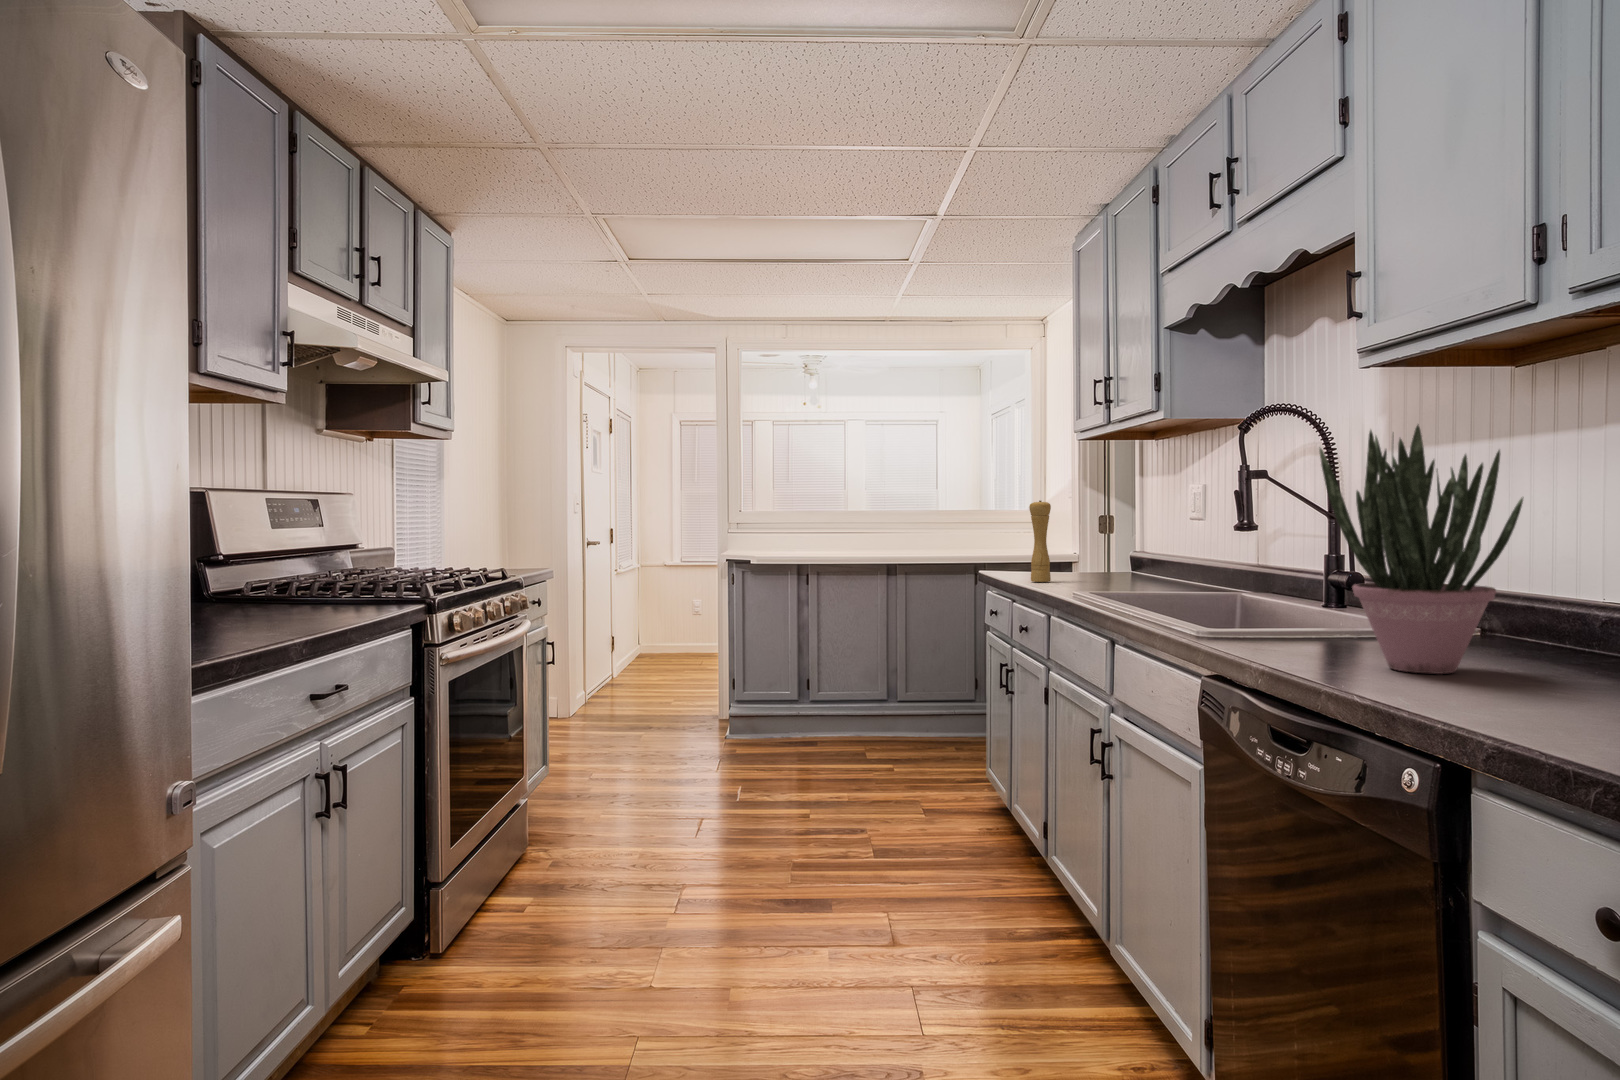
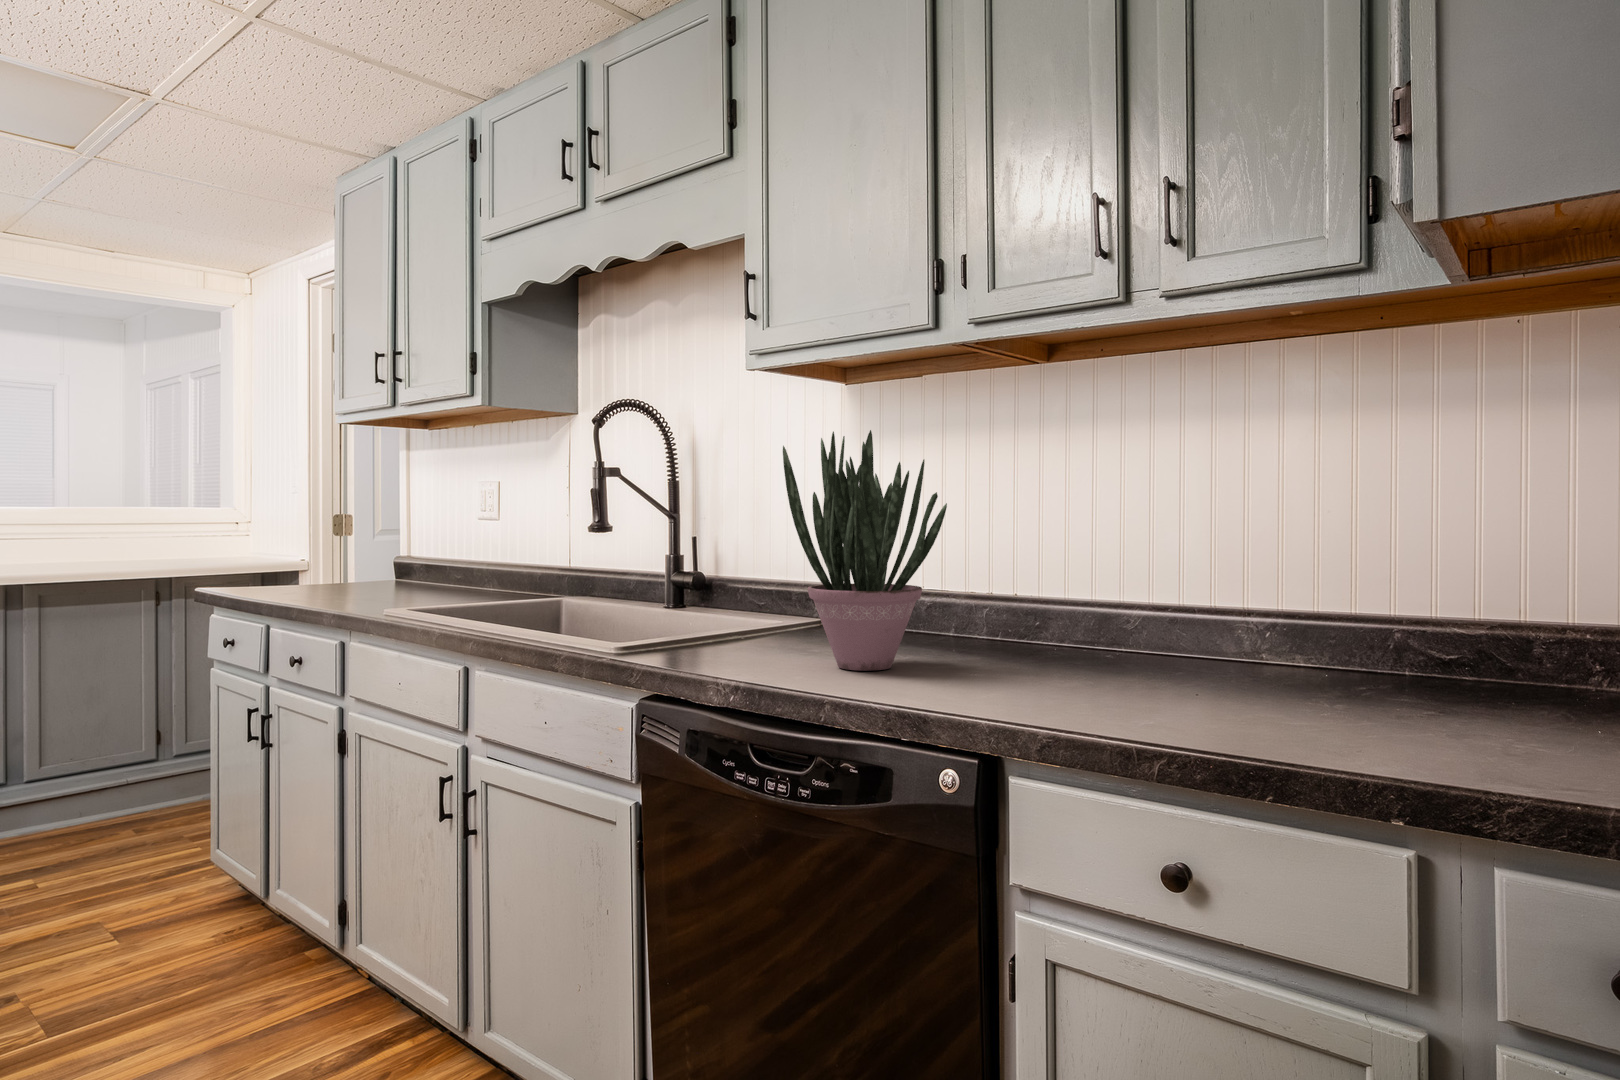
pepper mill: present [1029,501,1051,582] -> none [284,492,314,596]

